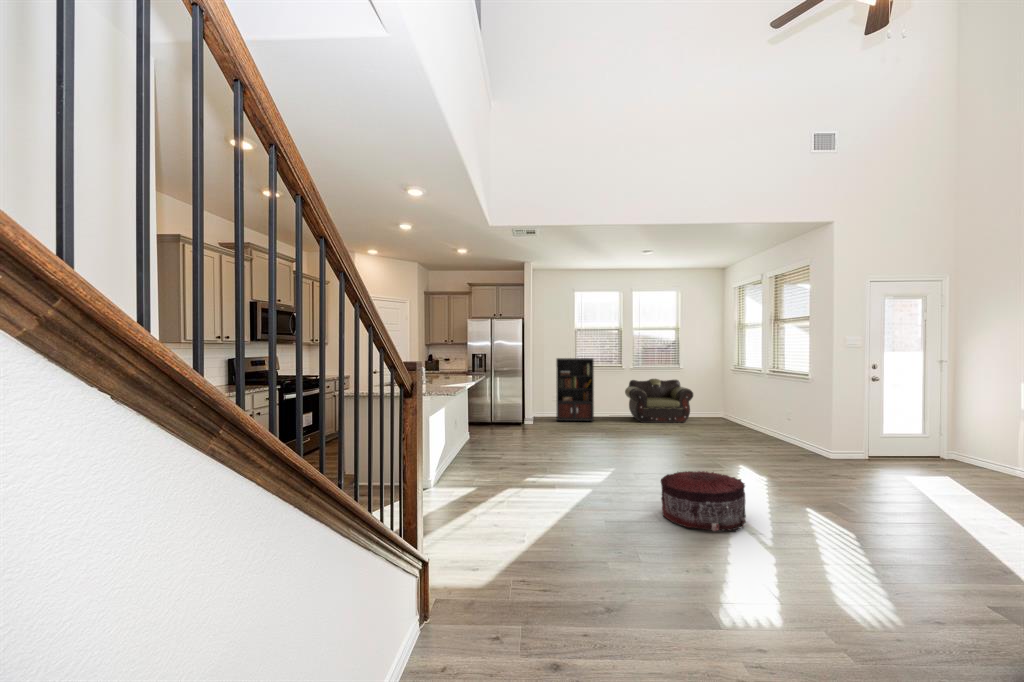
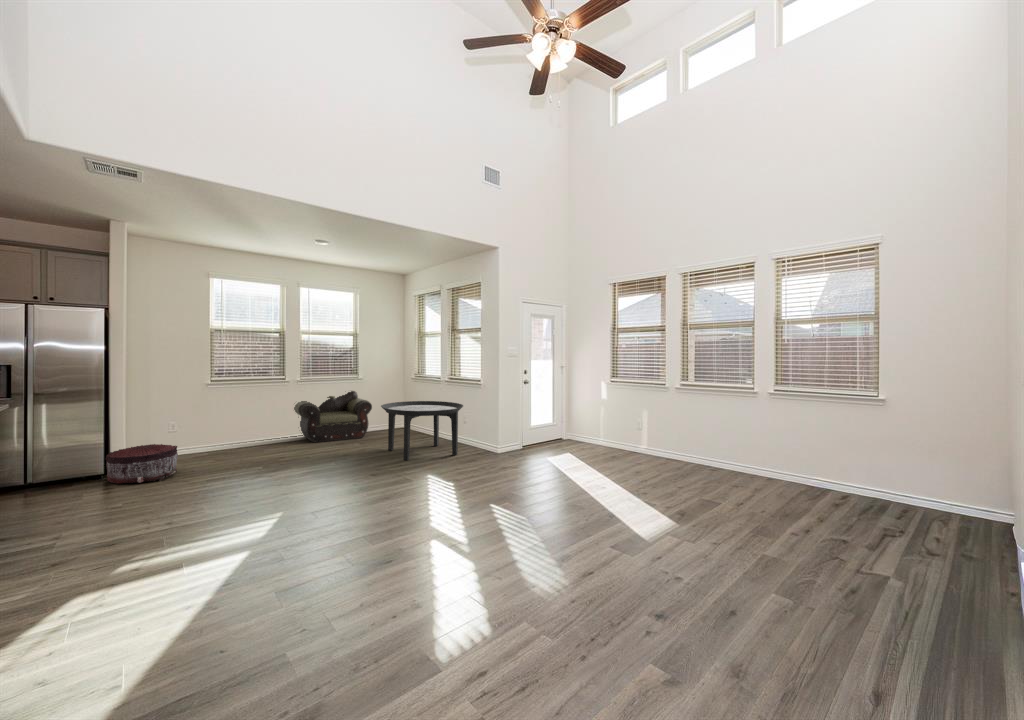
bookcase: present [556,358,594,421] -> none [198,368,263,452]
round table: none [700,391,787,446] -> present [381,401,463,460]
pouf: present [661,471,746,531] -> present [106,444,178,484]

